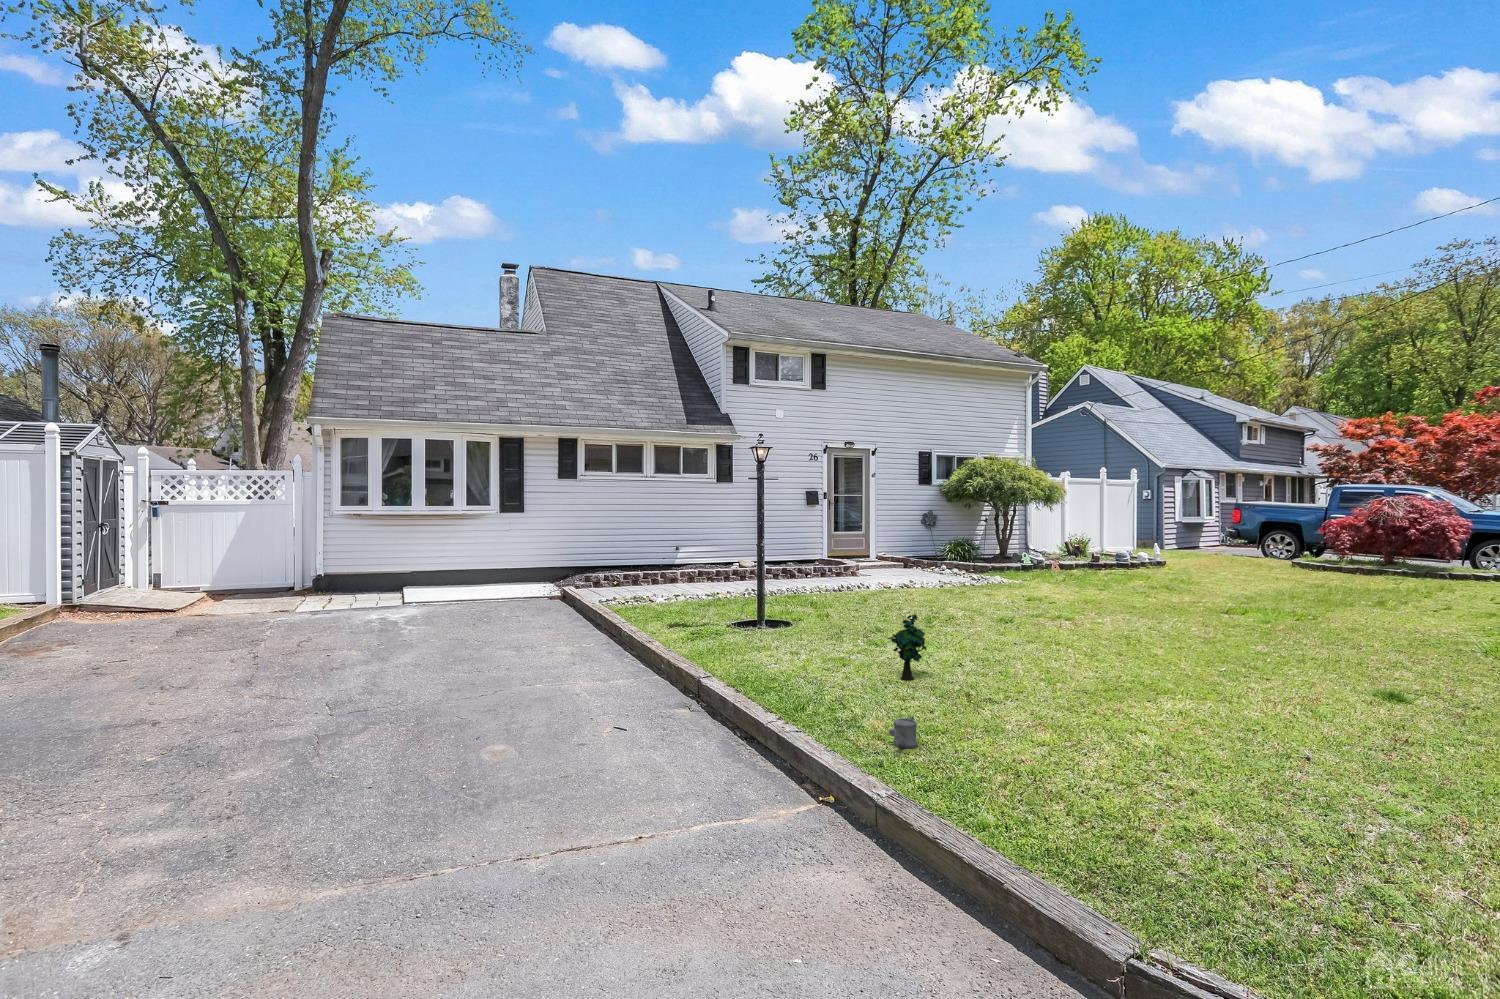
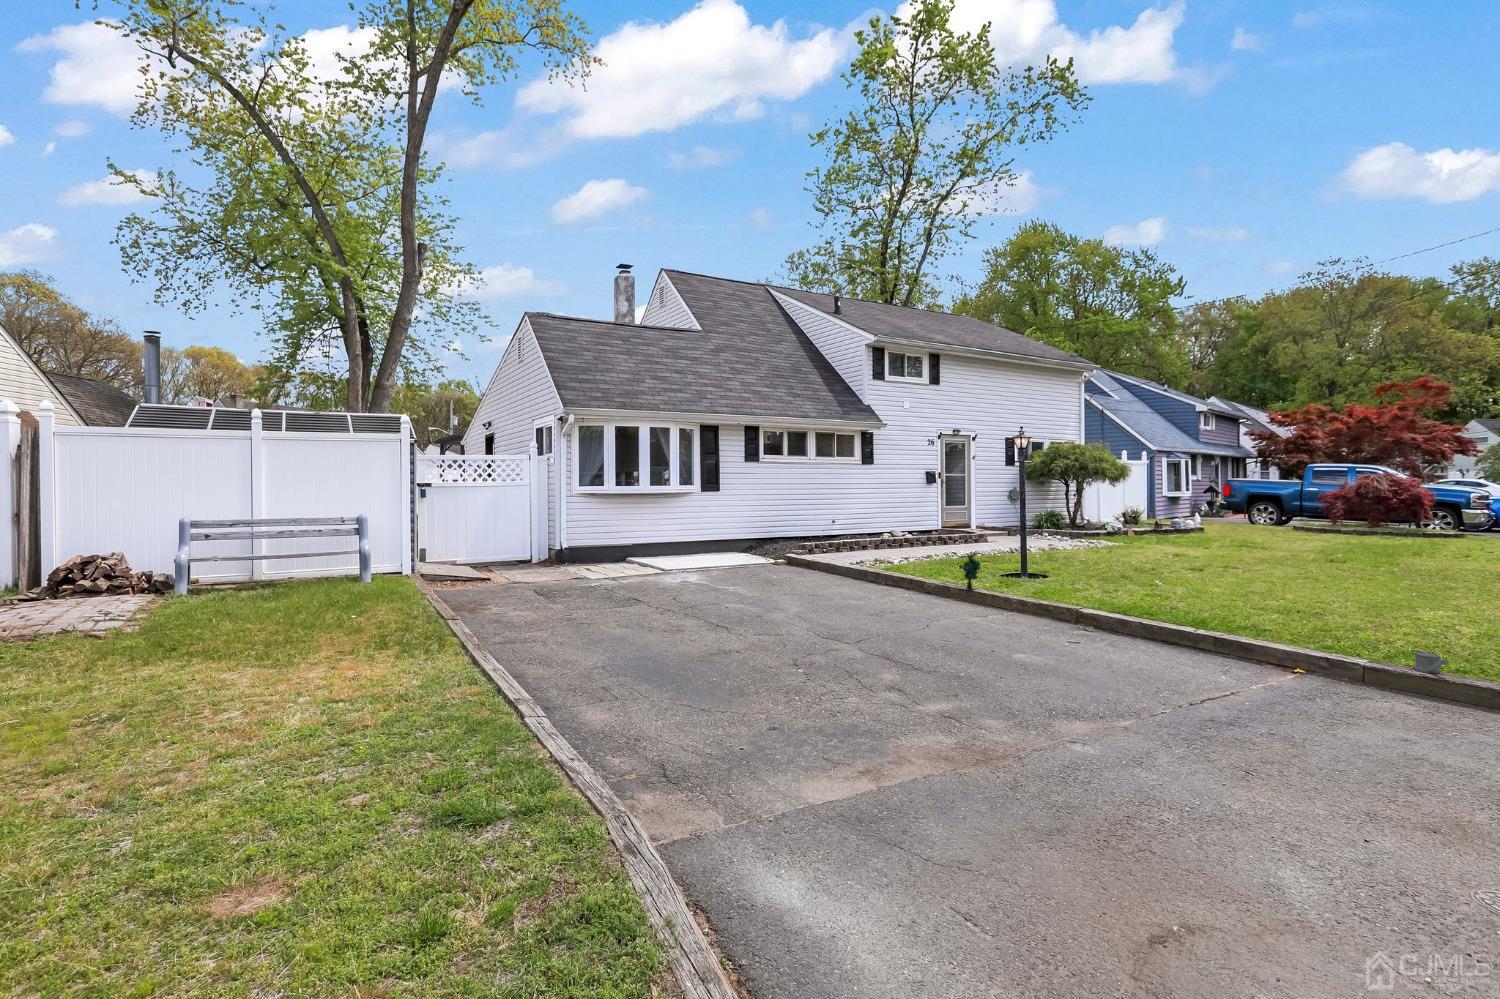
decorative plant: present [888,615,927,680] -> present [959,552,981,591]

